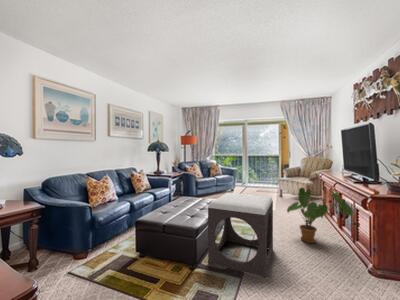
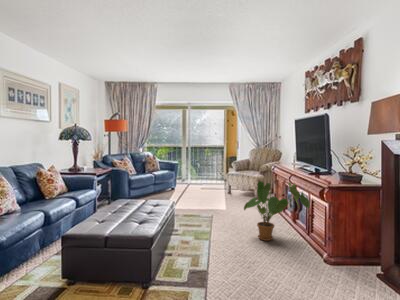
footstool: present [208,193,273,277] -> none [163,191,233,283]

